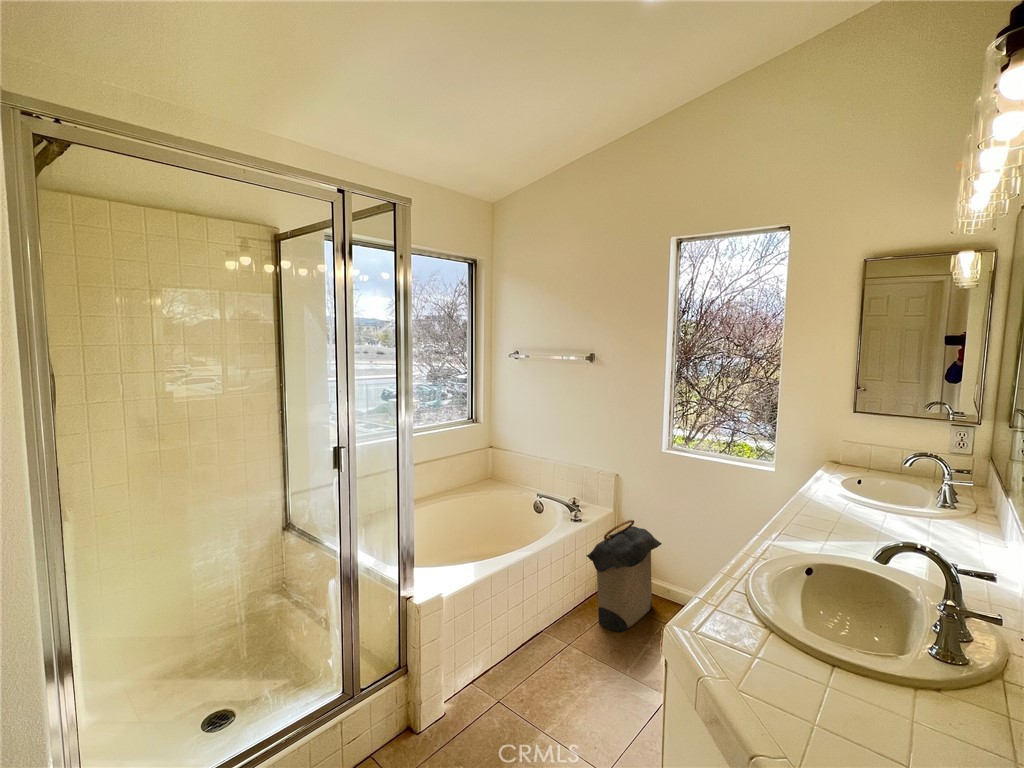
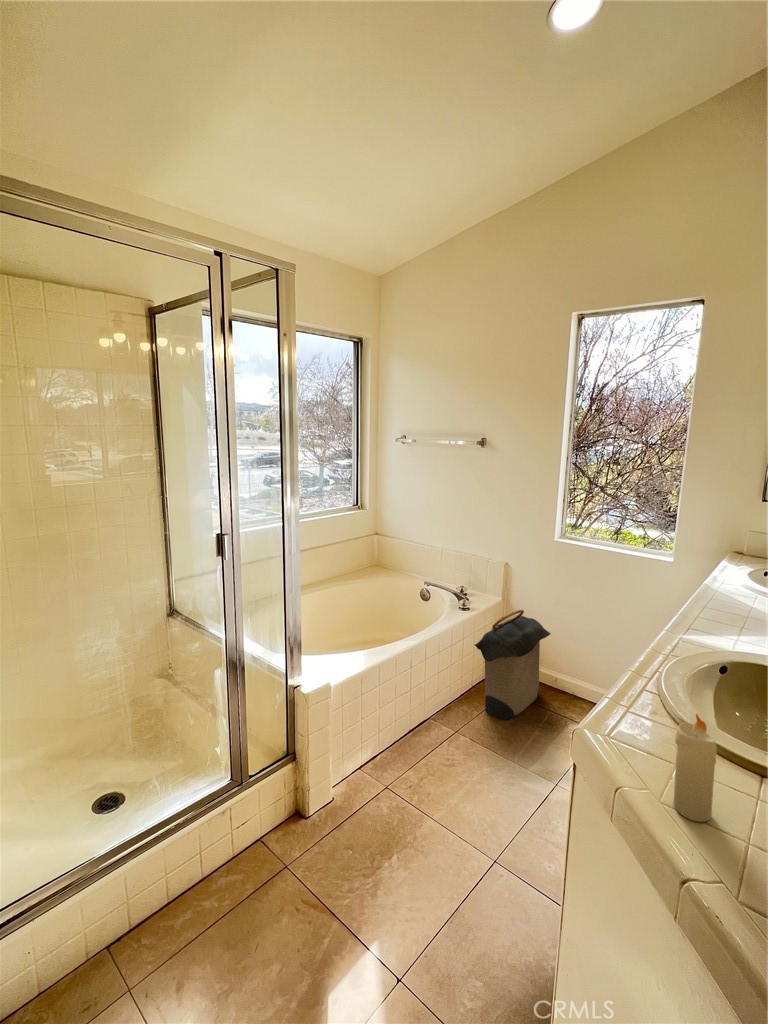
candle: none [747,604,783,705] -> present [674,714,717,822]

